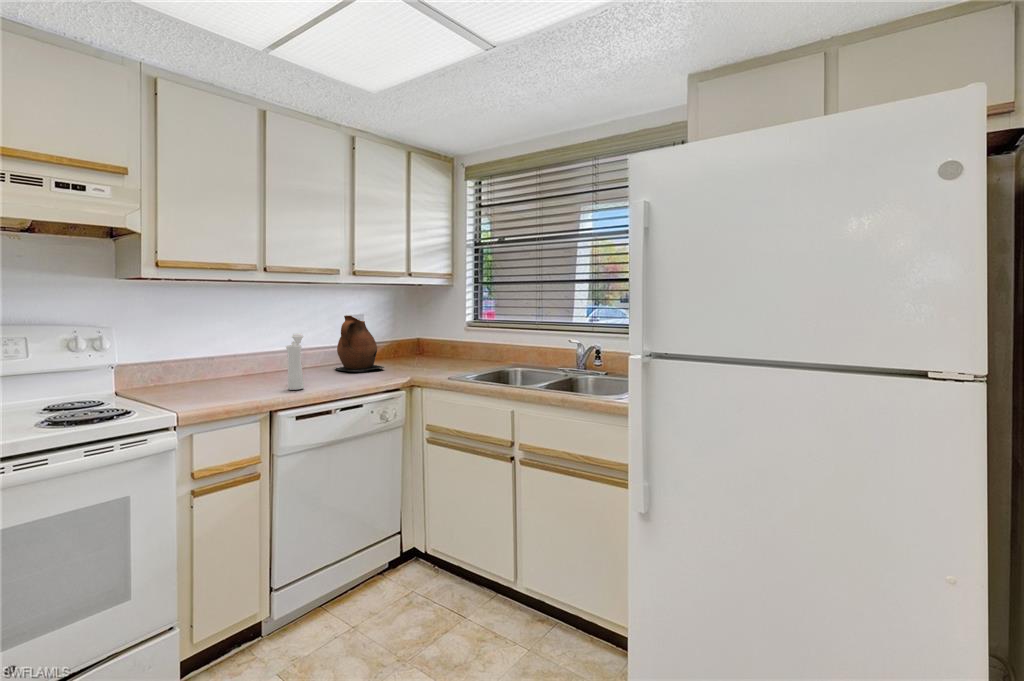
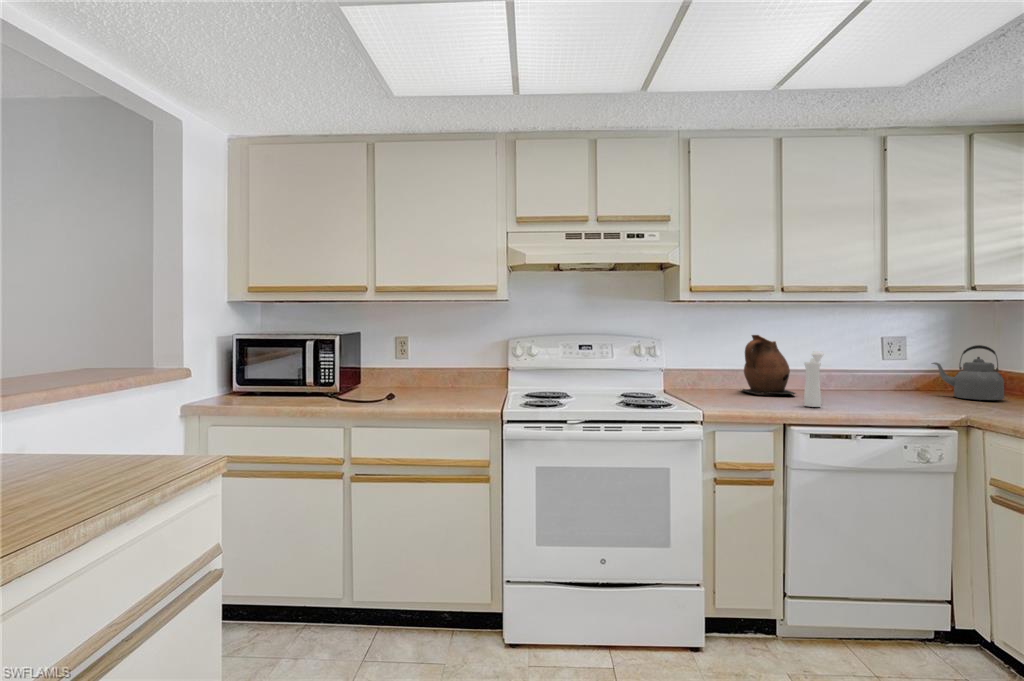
ceramic pitcher: present [336,316,384,371] -> present [743,335,795,394]
kettle: none [385,321,431,364] -> present [932,345,1004,400]

